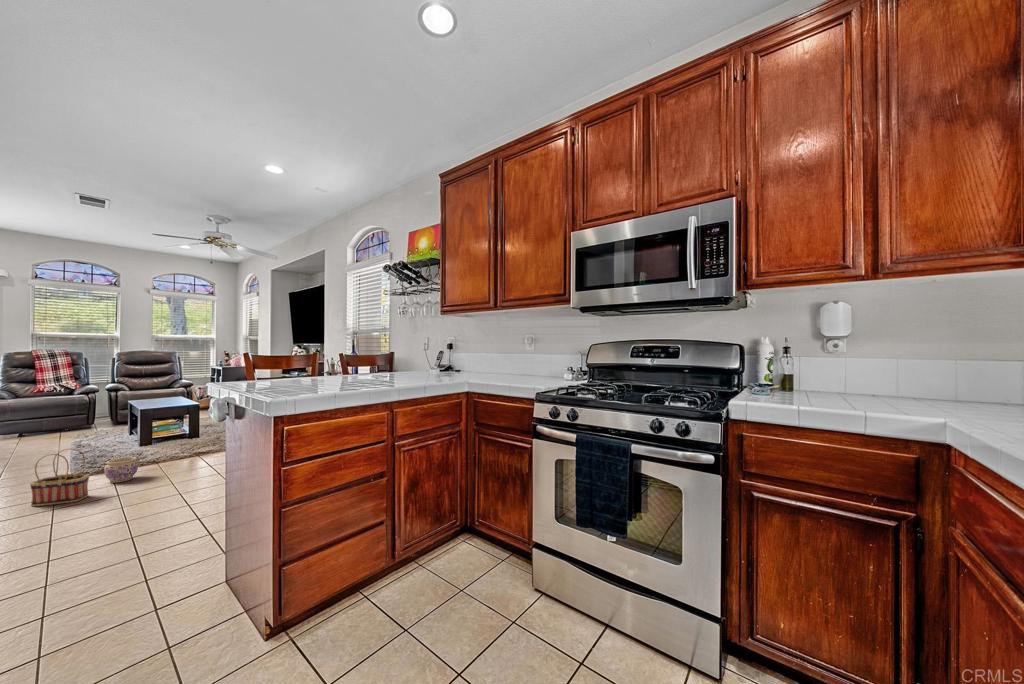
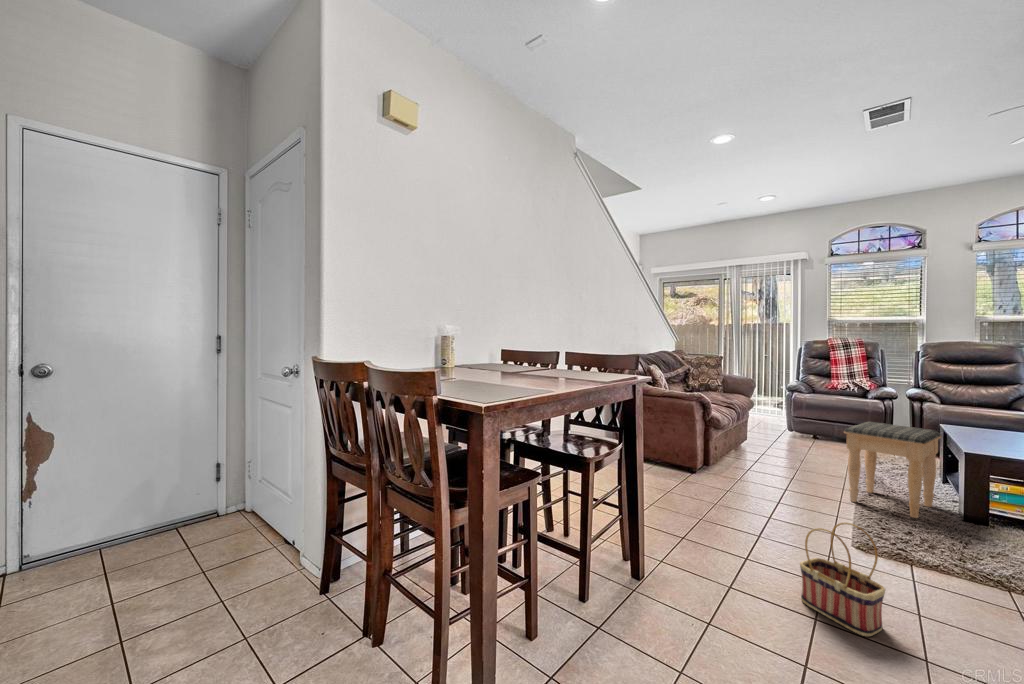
footstool: none [56,402,126,460] -> present [844,422,942,518]
planter: present [104,457,139,483] -> none [910,560,979,623]

